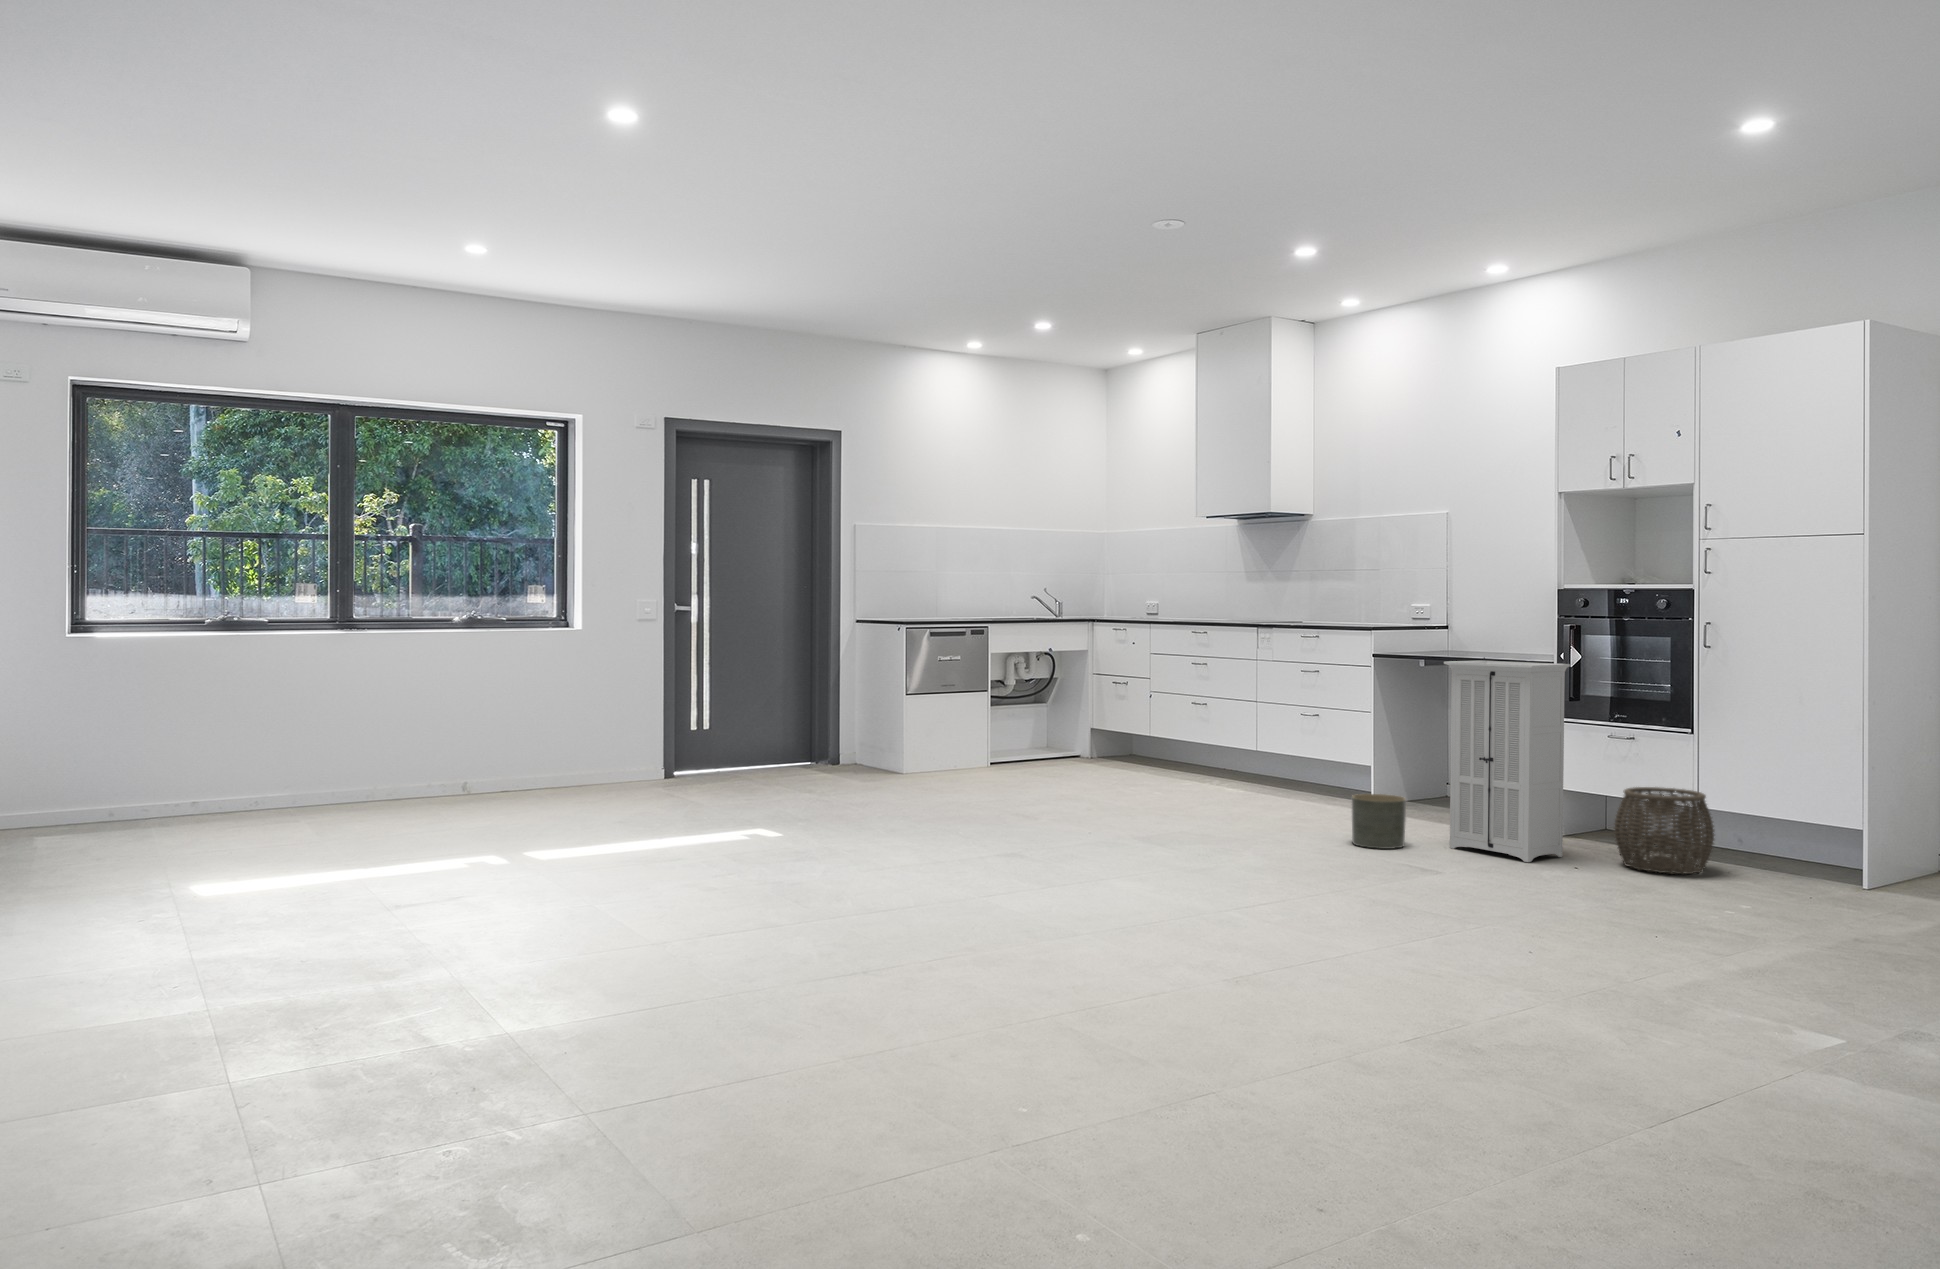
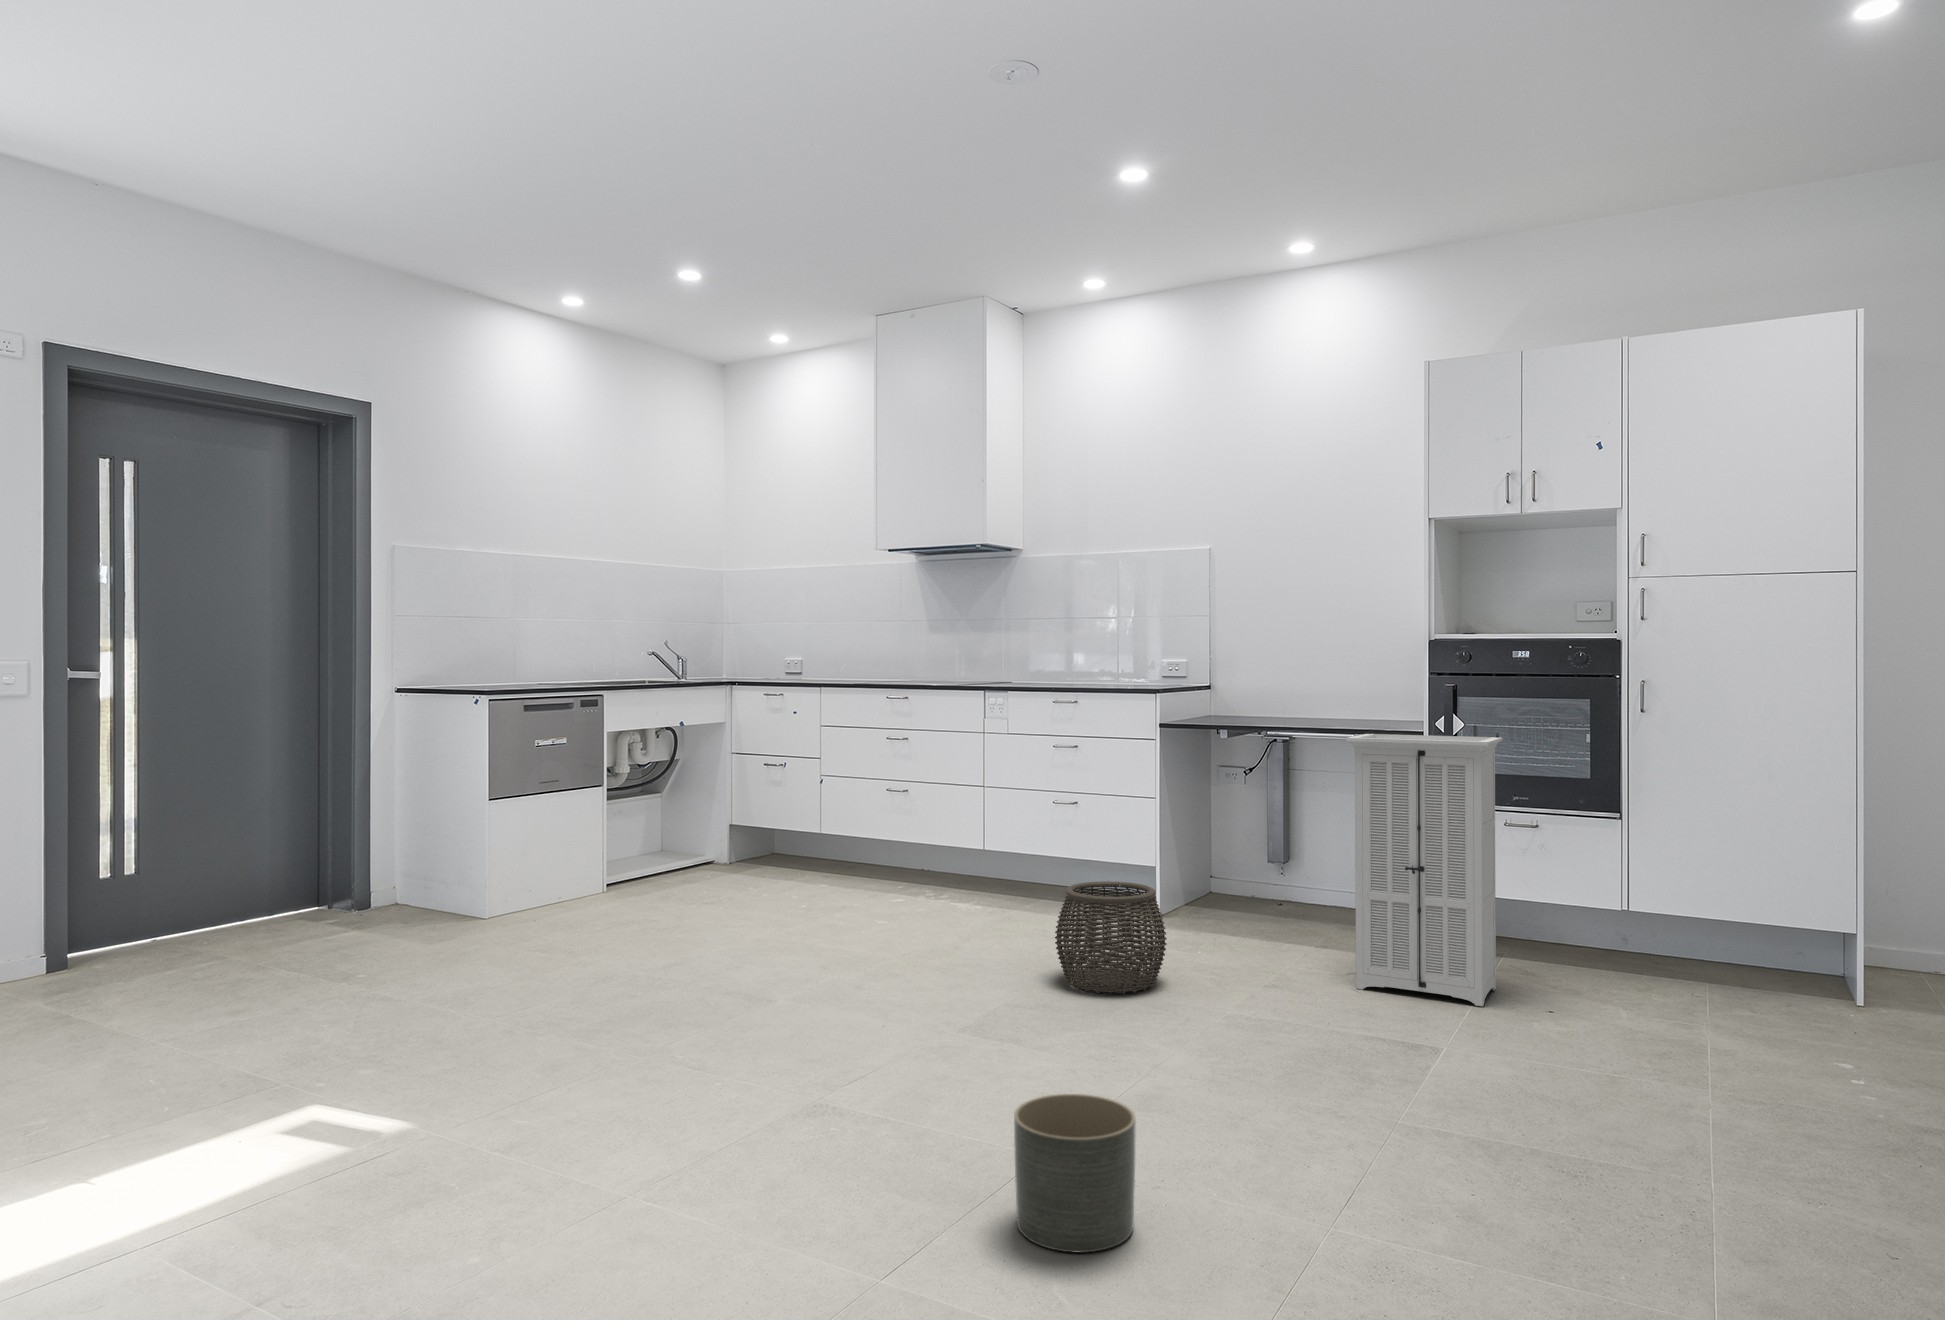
woven basket: present [1614,787,1714,874] -> present [1055,881,1167,994]
planter: present [1352,794,1406,849] -> present [1014,1094,1136,1252]

